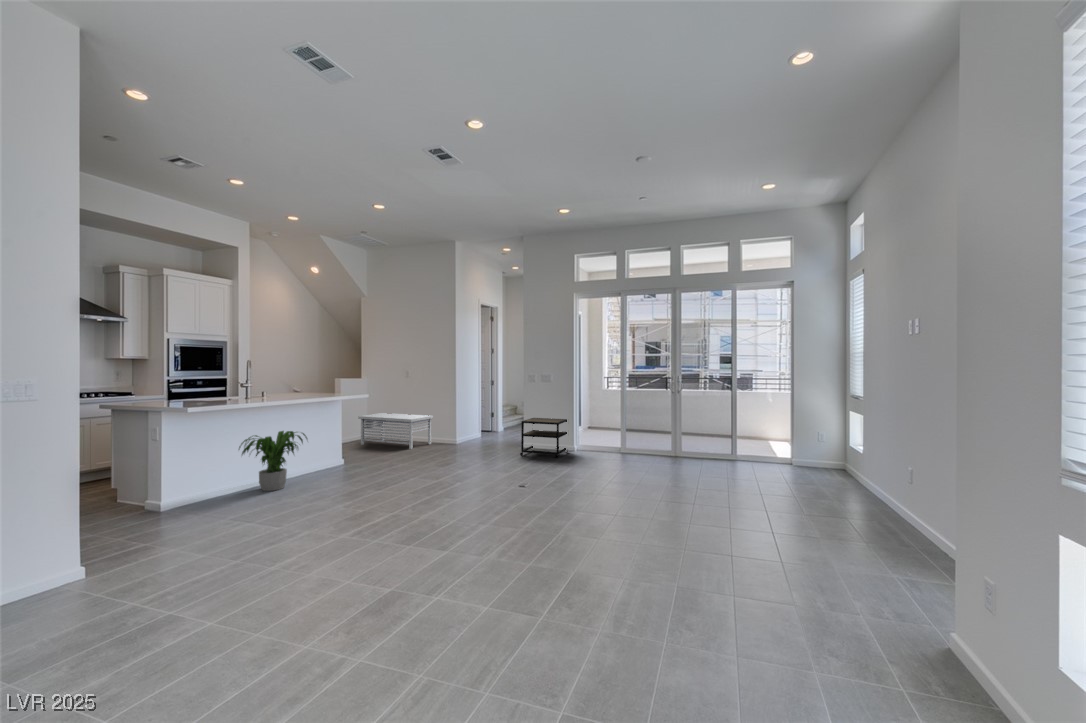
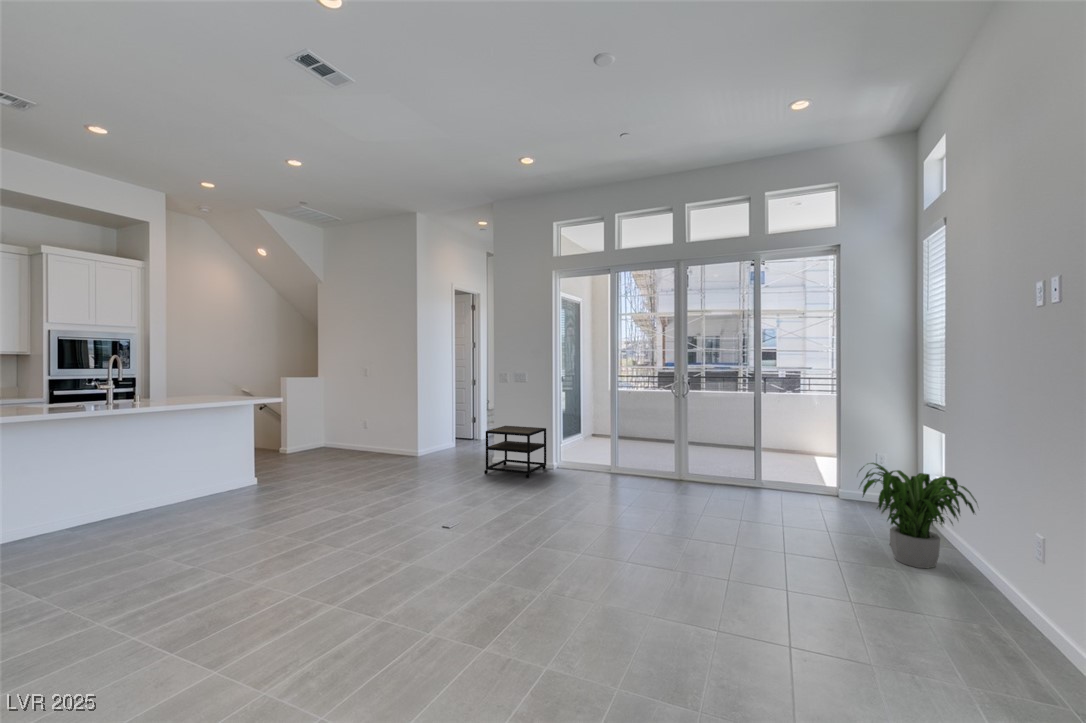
storage bench: present [358,413,433,449] -> none [306,418,393,462]
potted plant: present [239,431,307,491] -> present [859,463,977,569]

